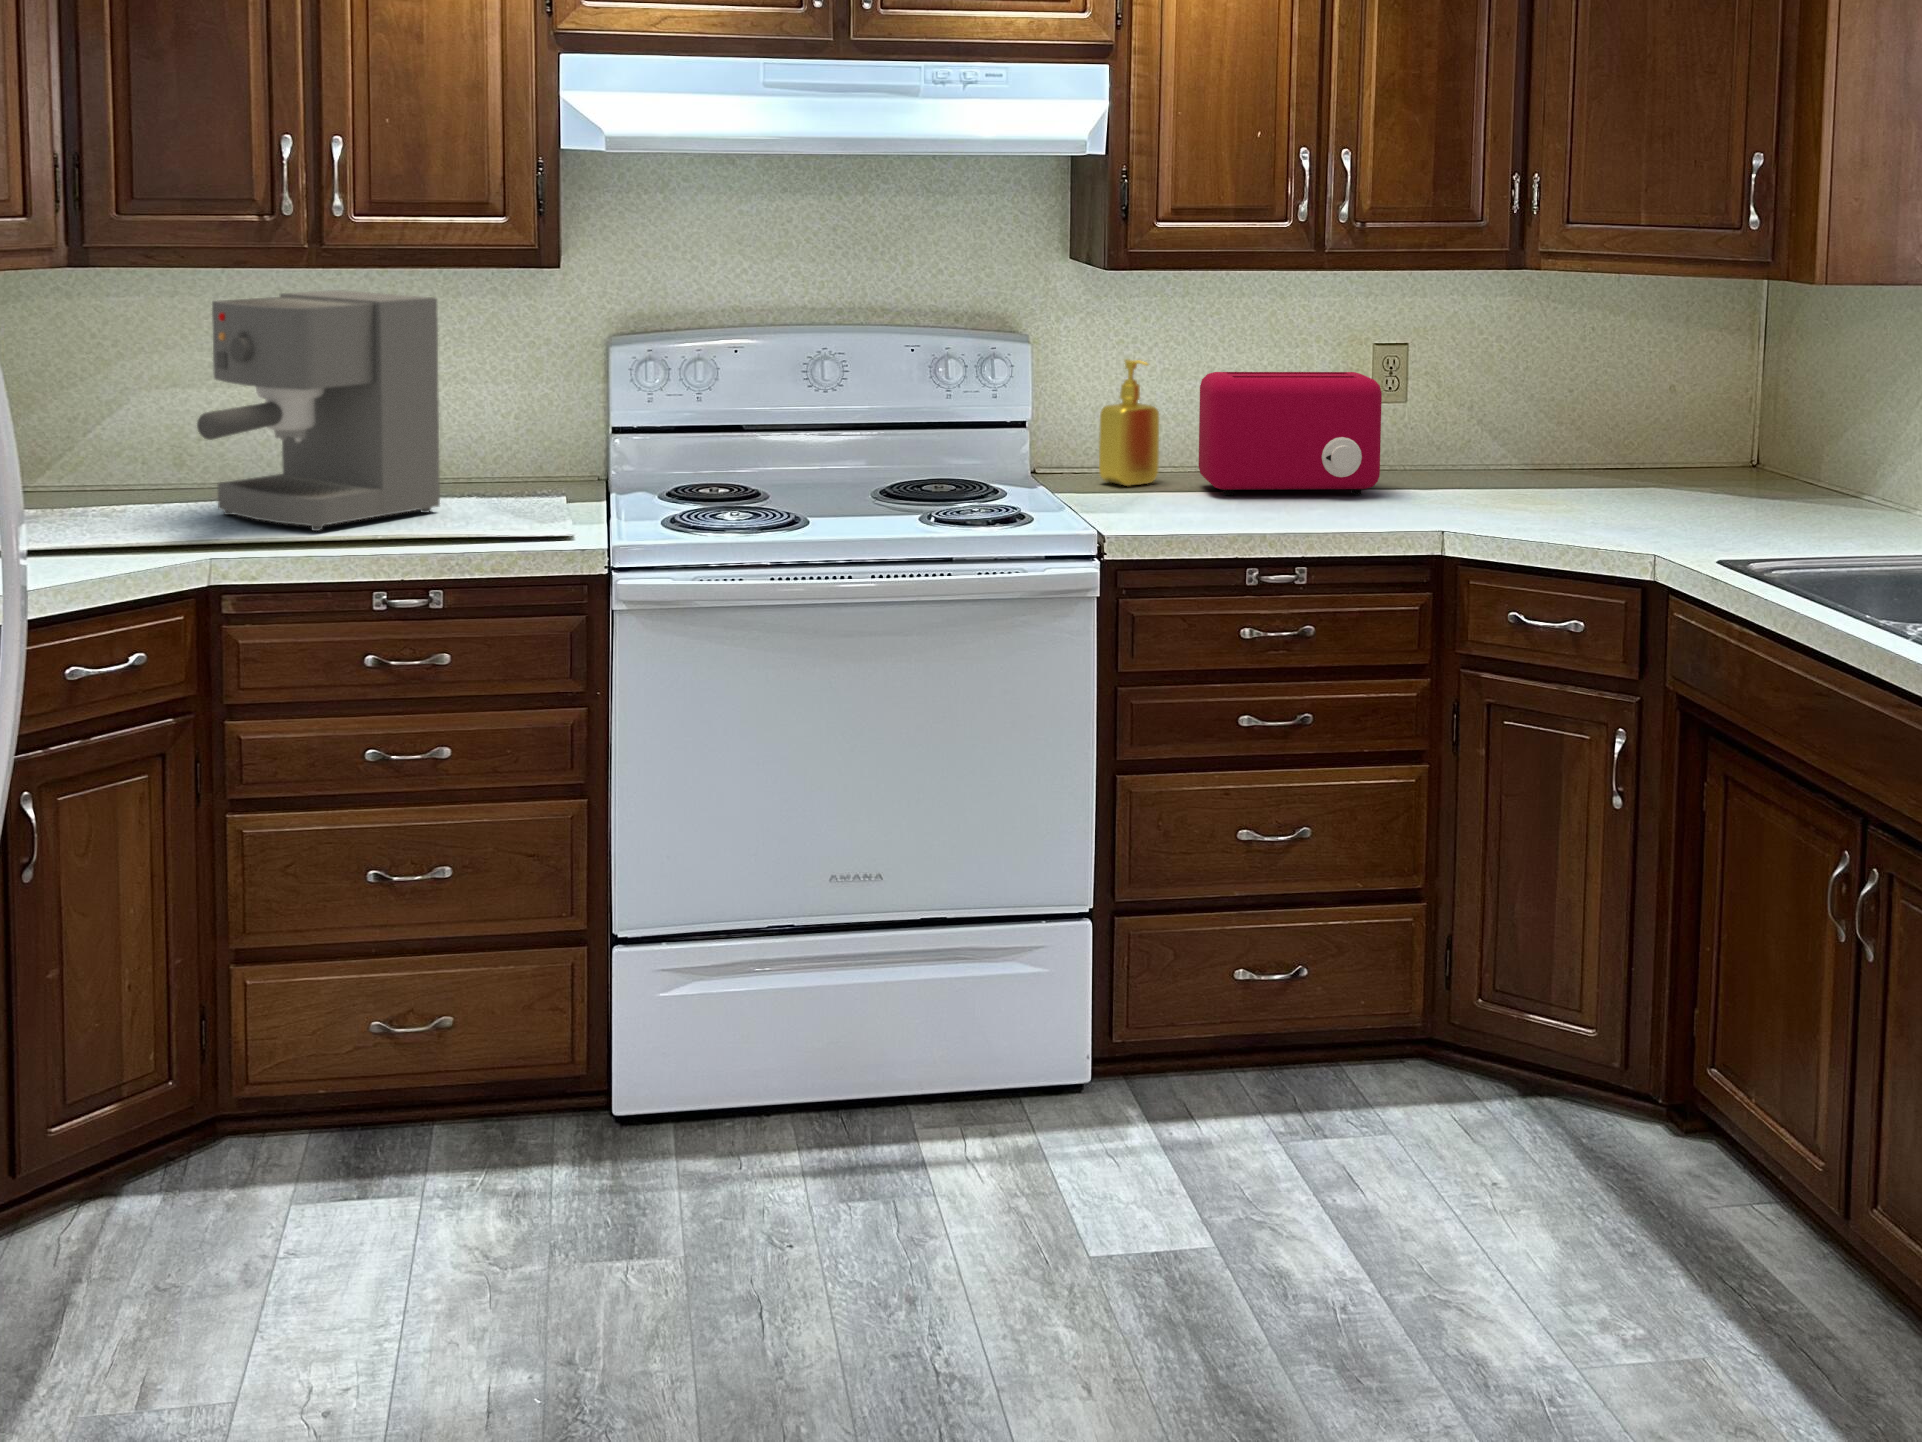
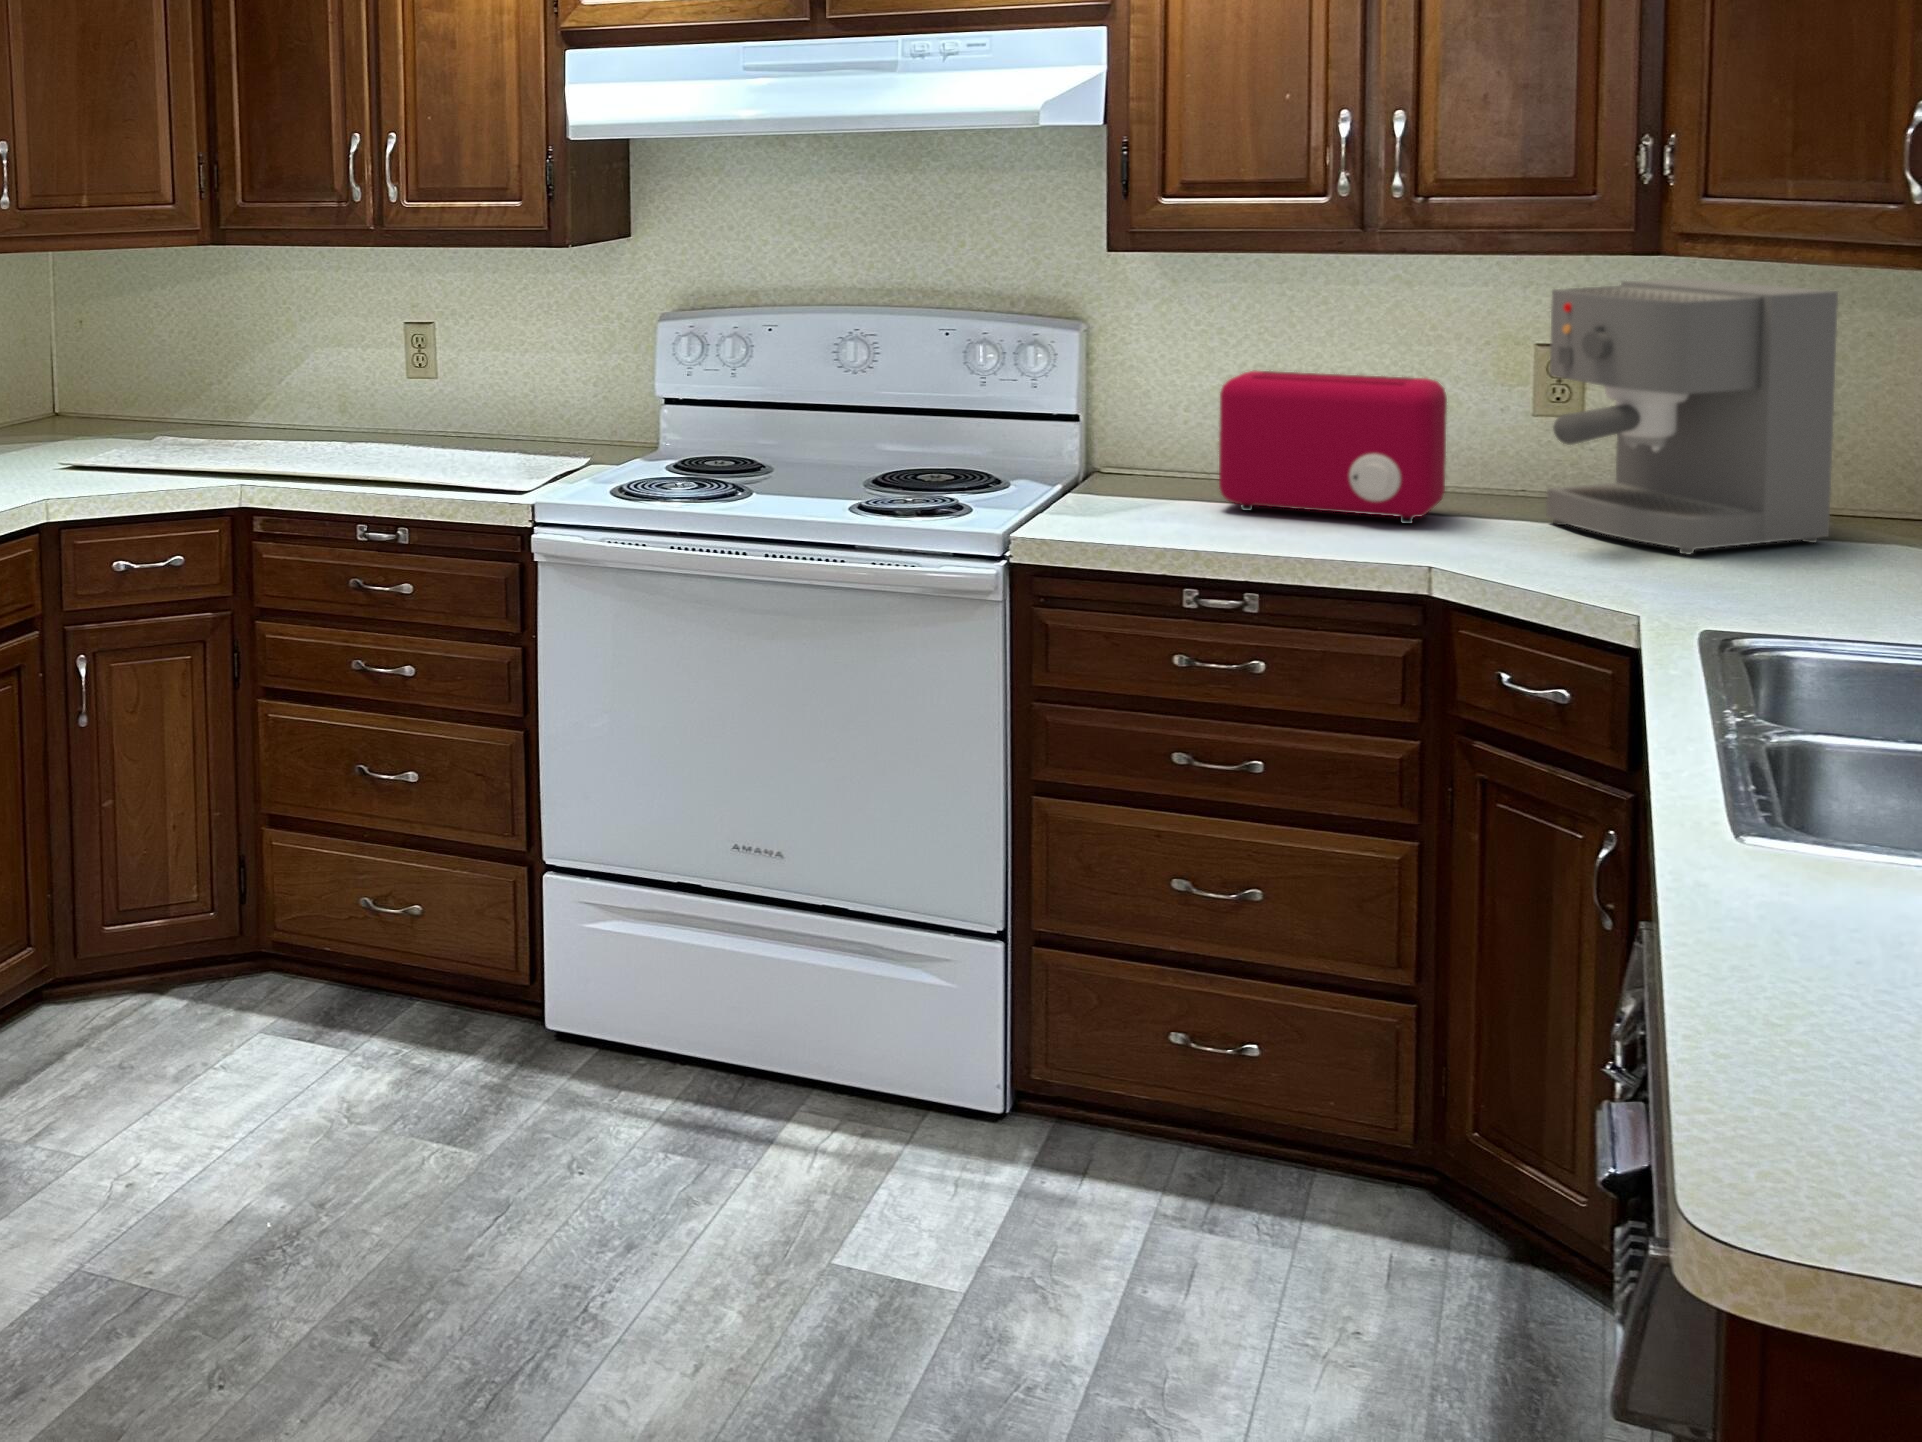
coffee maker: present [197,290,440,531] -> present [1546,278,1838,554]
soap dispenser: present [1099,359,1159,486] -> none [1130,352,1200,491]

